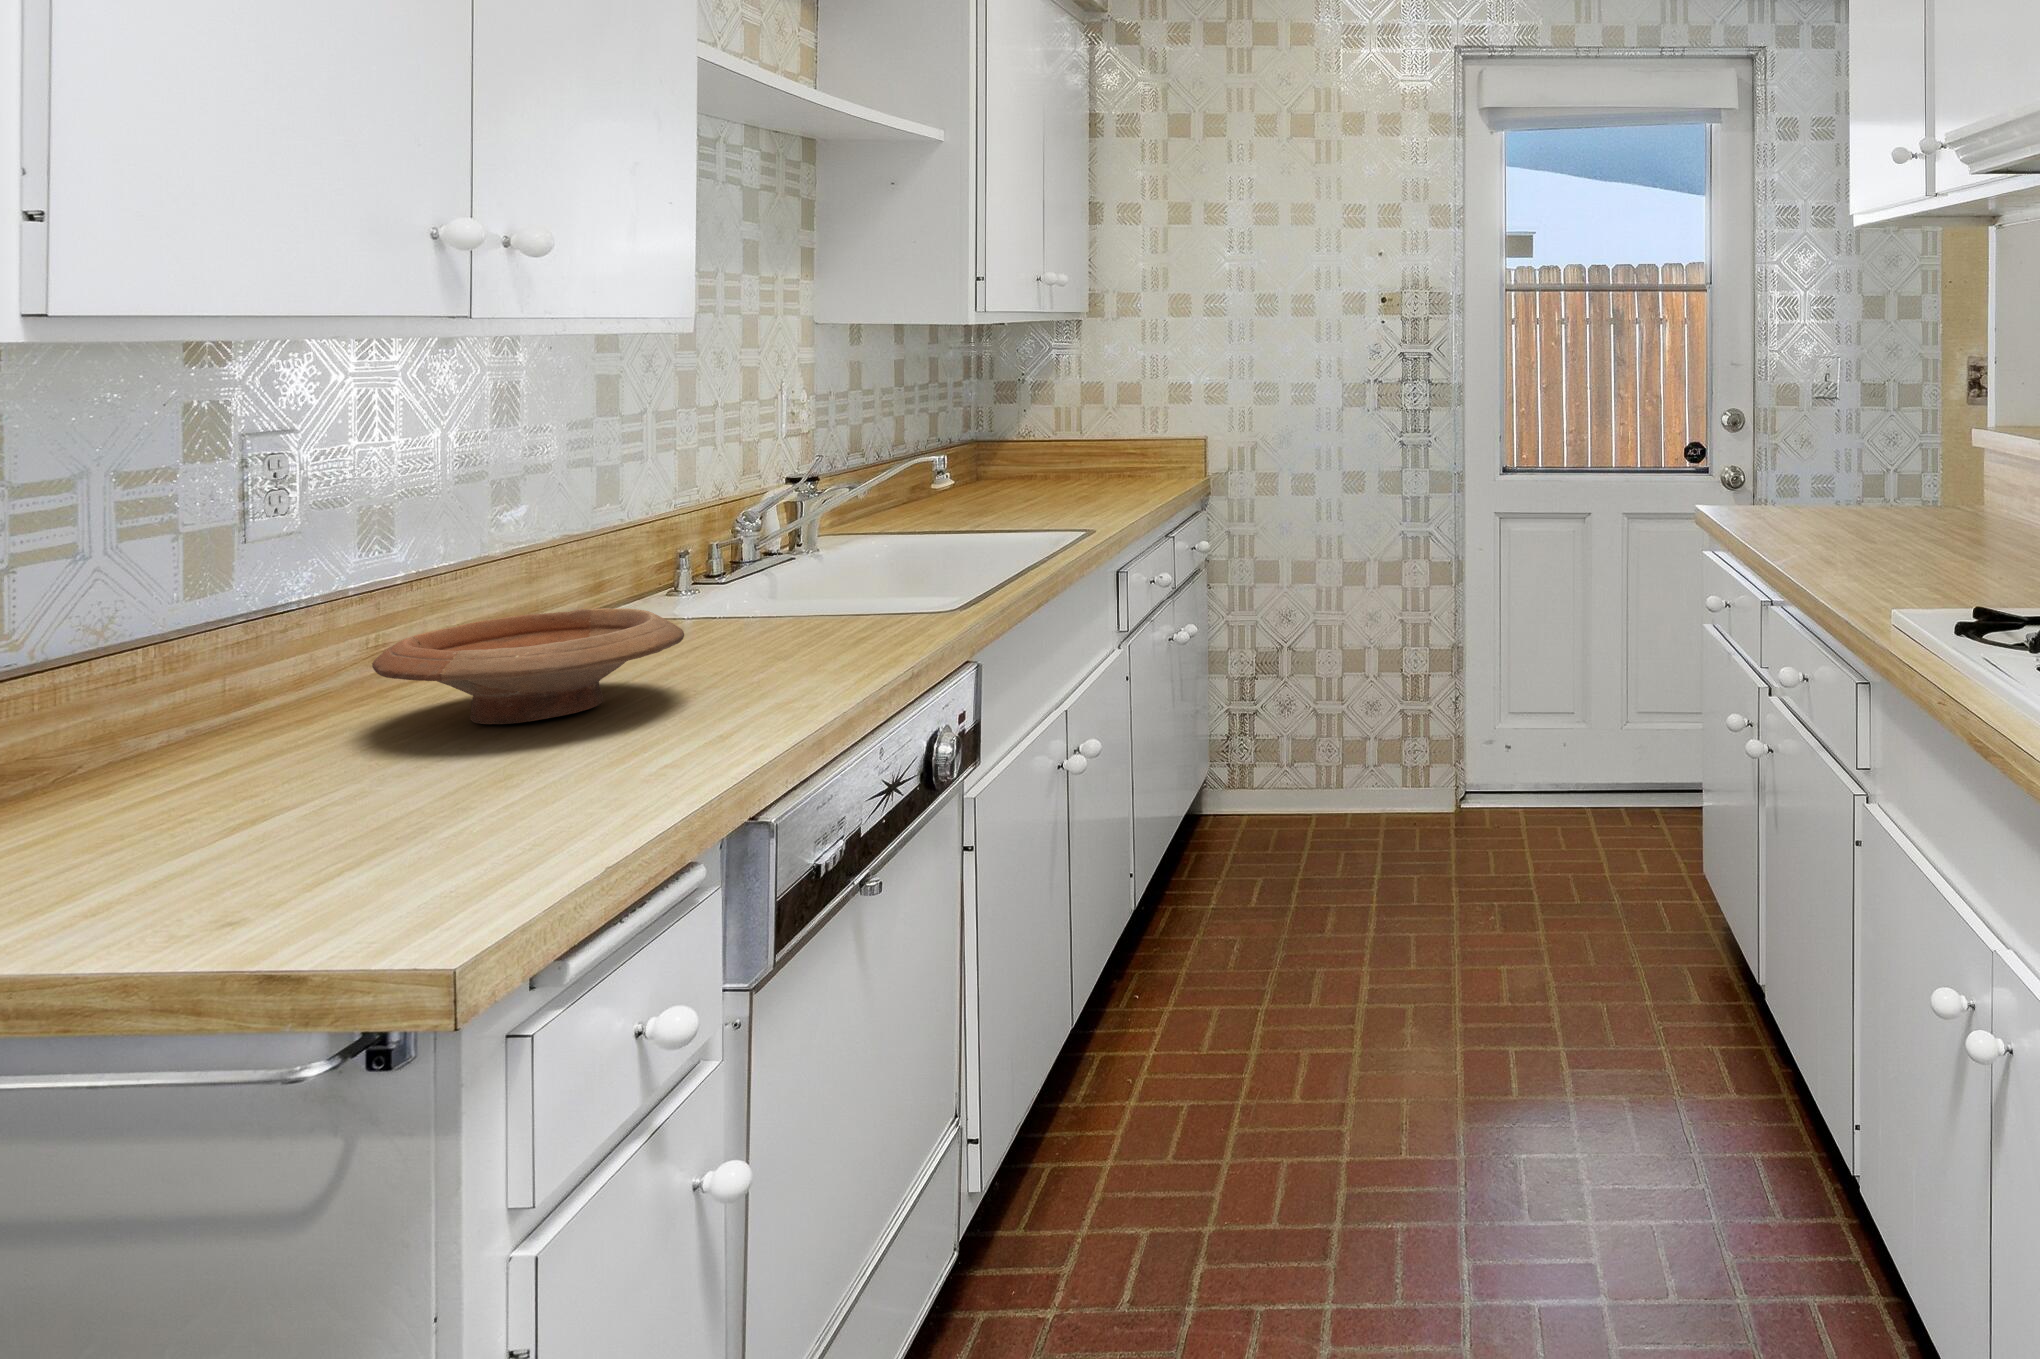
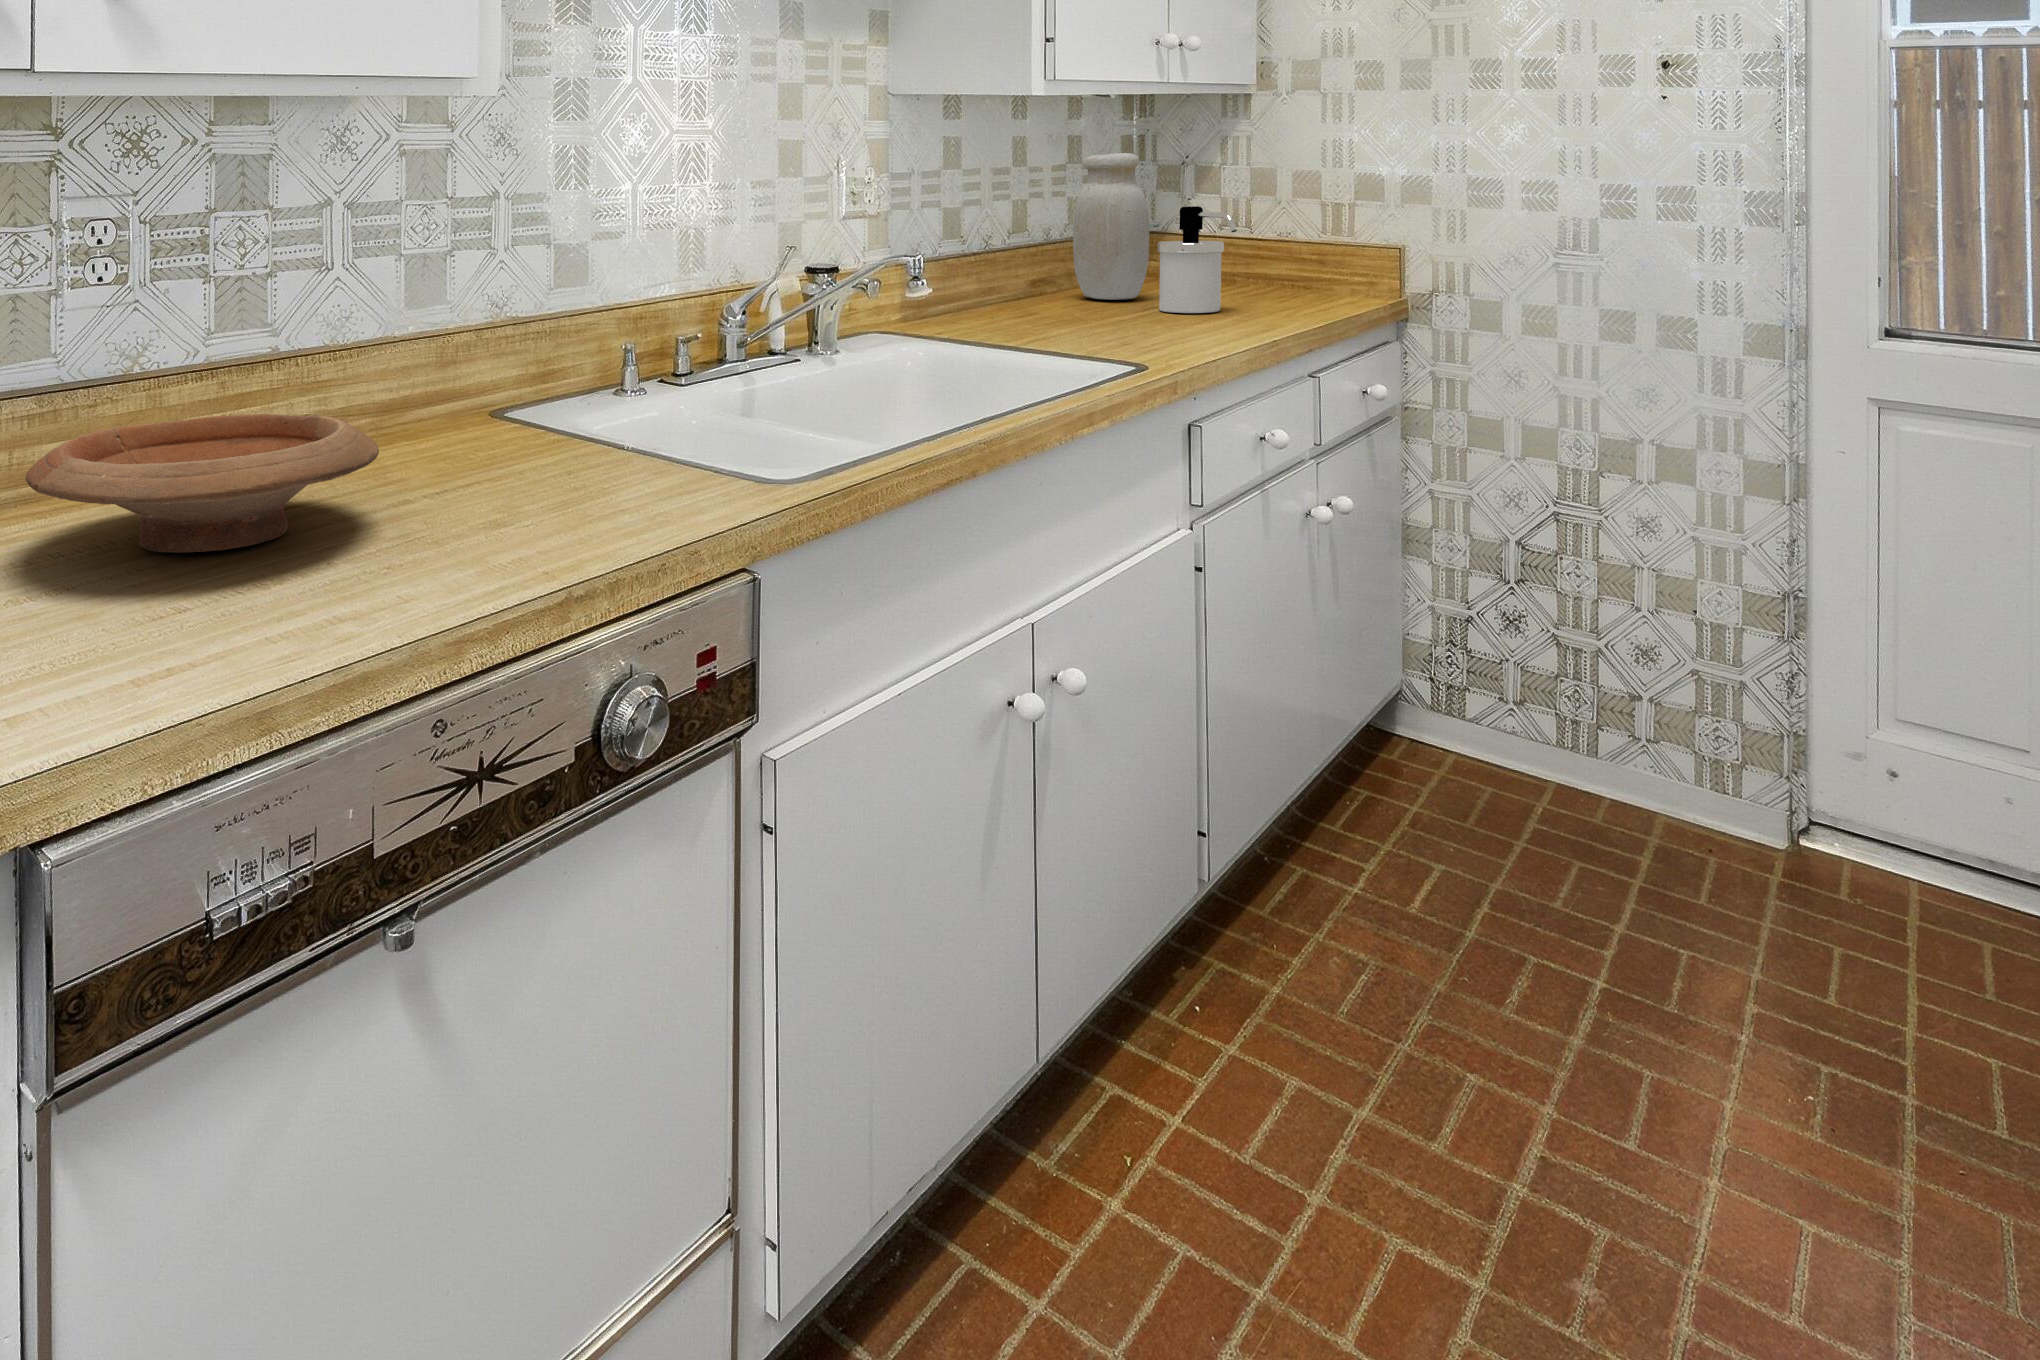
jar: none [953,375,1018,493] -> present [1073,153,1149,300]
soap dispenser: none [1035,416,1101,498] -> present [1158,206,1237,313]

